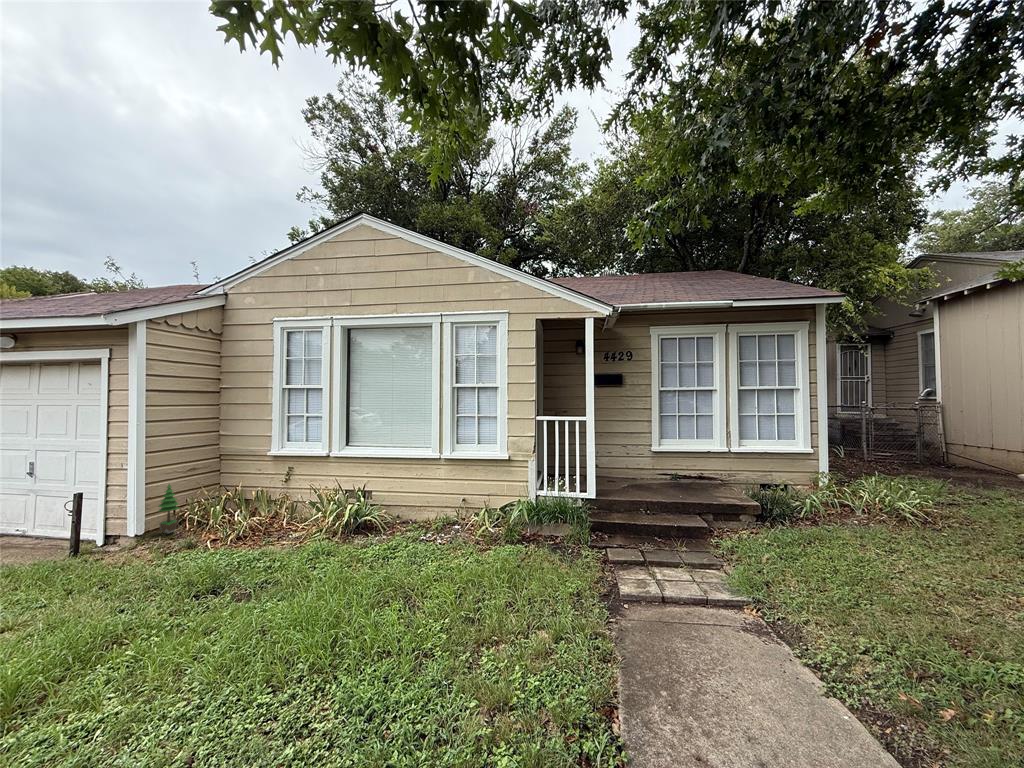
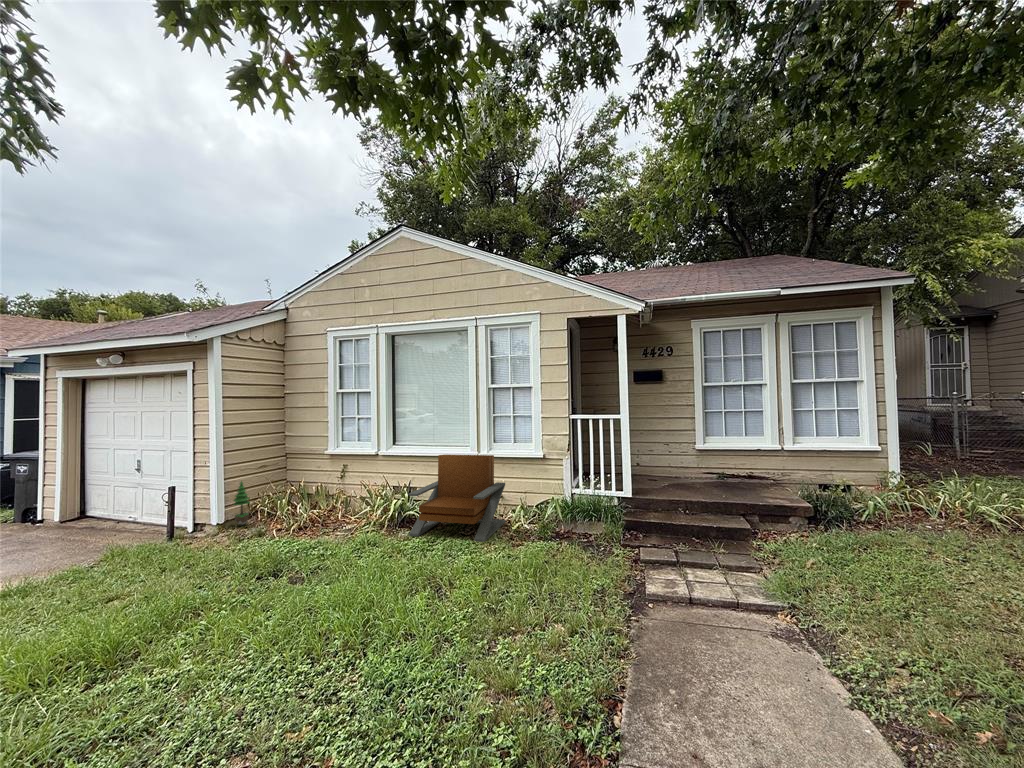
lounge chair: none [367,455,469,545] -> present [408,455,506,542]

